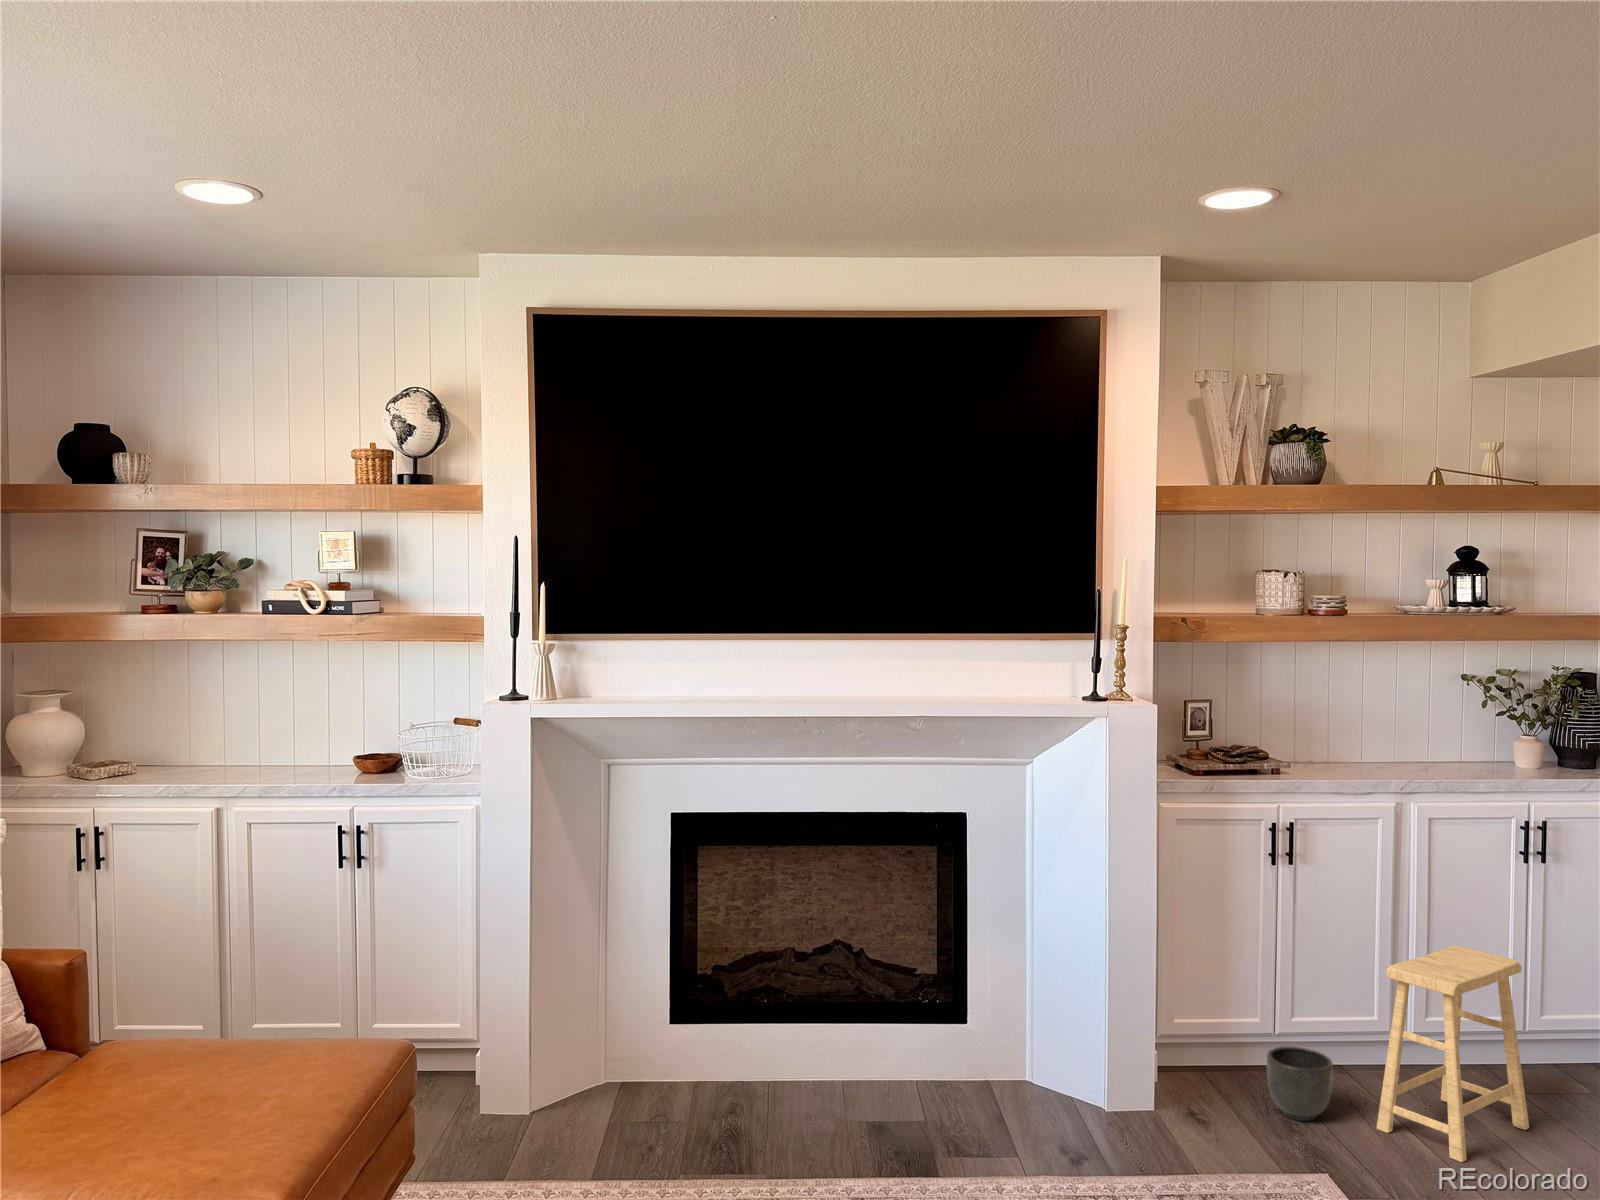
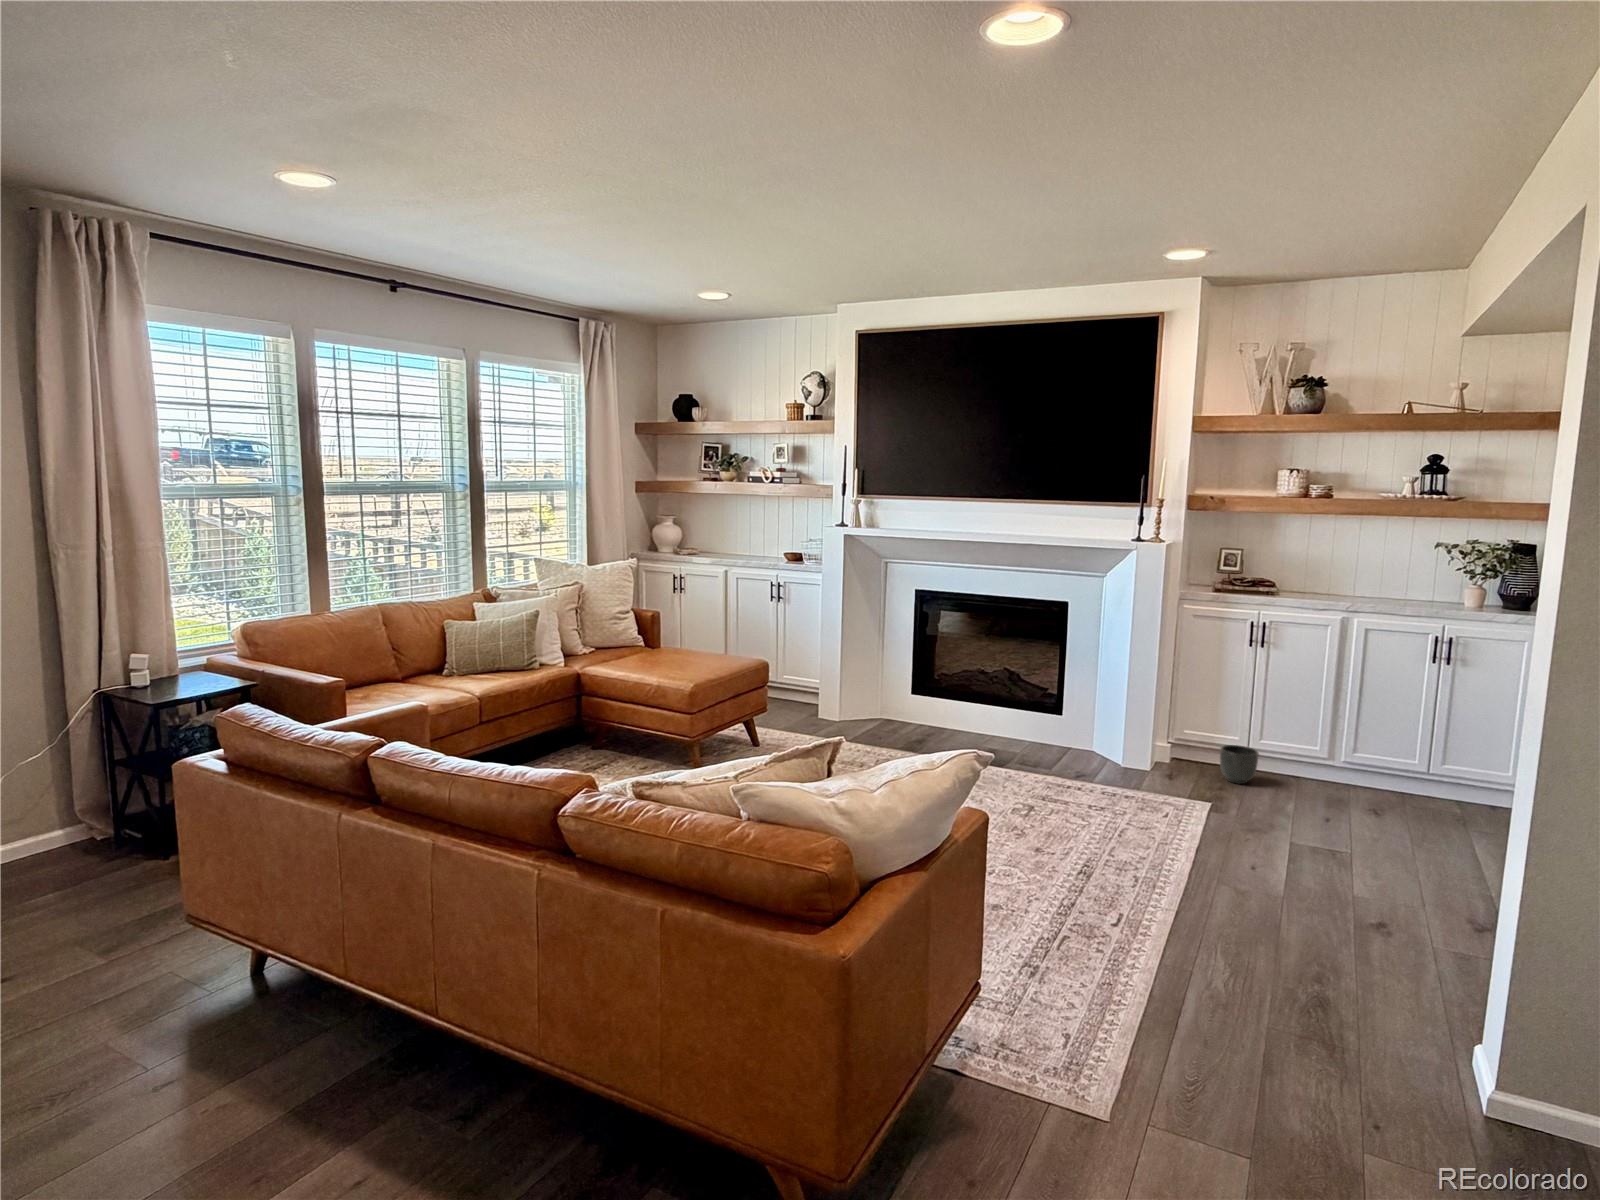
footstool: present [1377,946,1529,1162] -> none [1276,701,1385,811]

